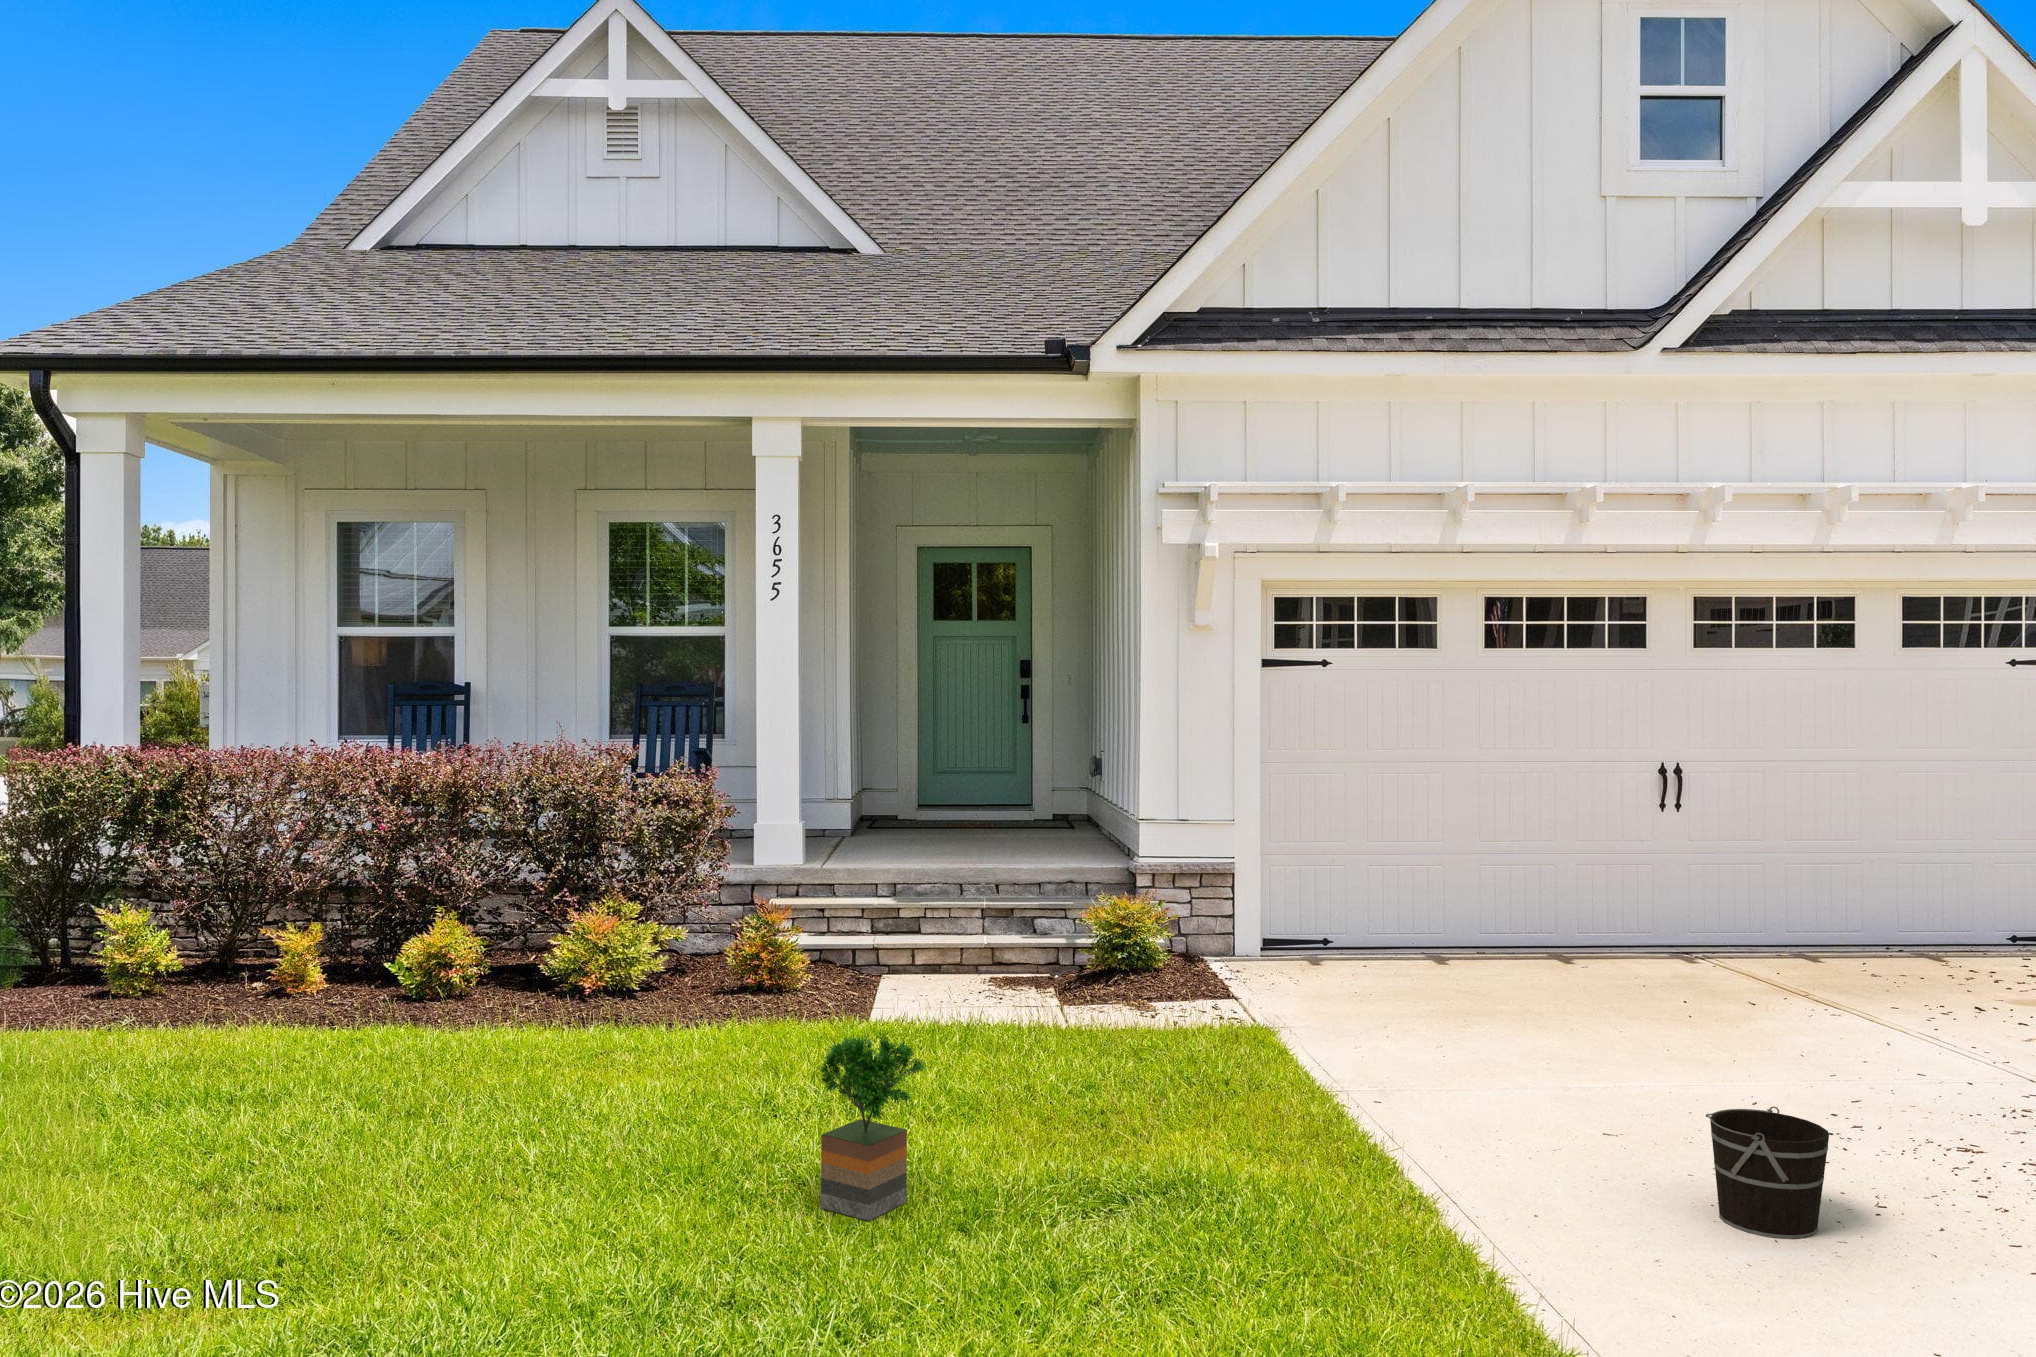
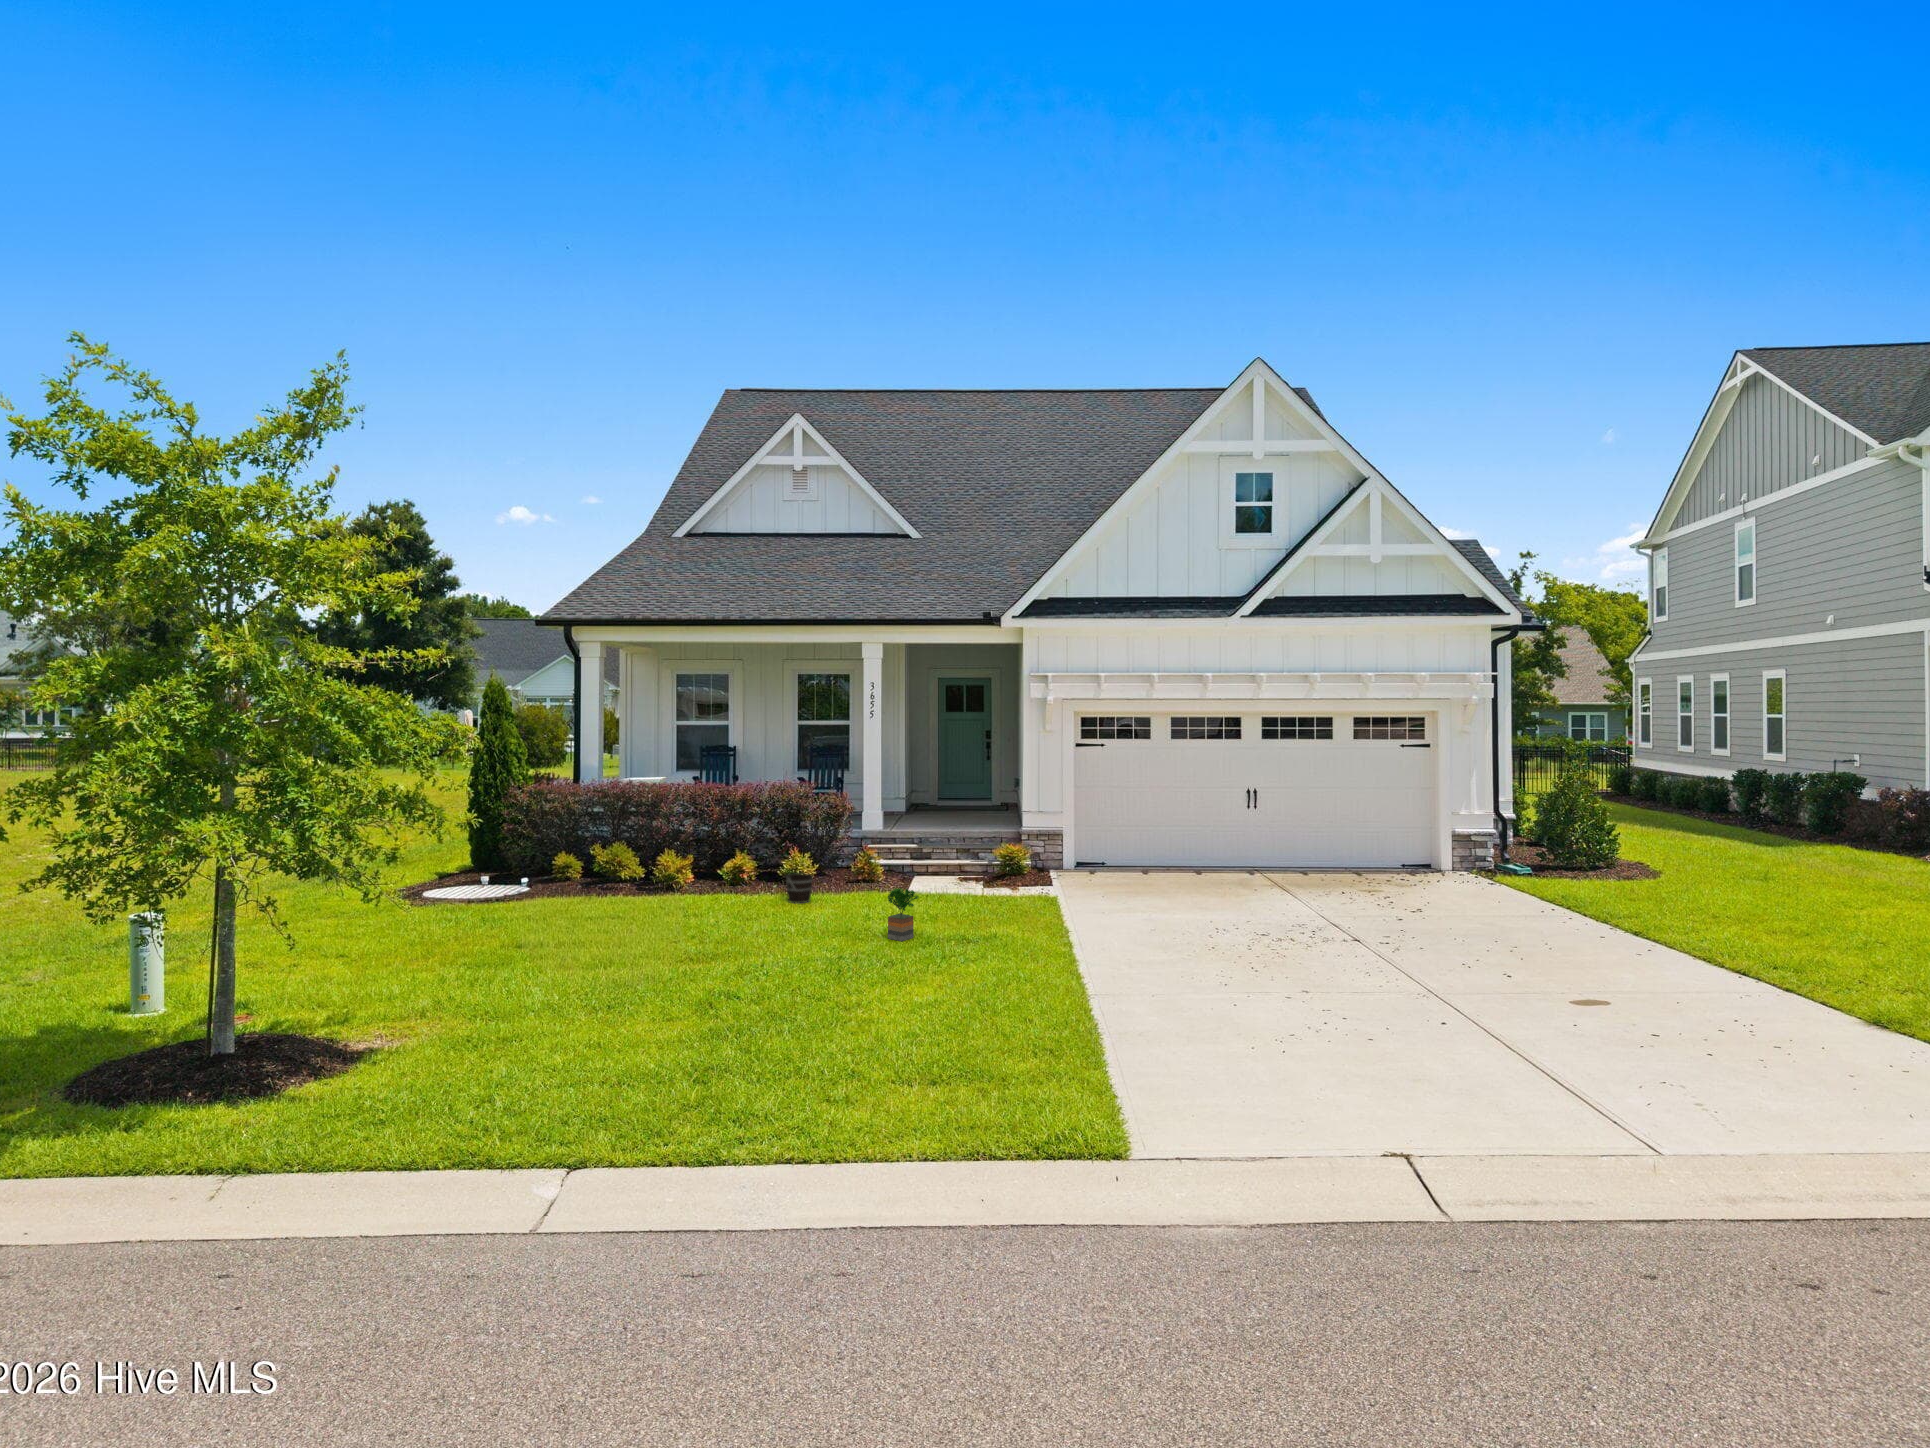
bucket: present [1705,1107,1829,1239] -> present [786,873,813,903]

